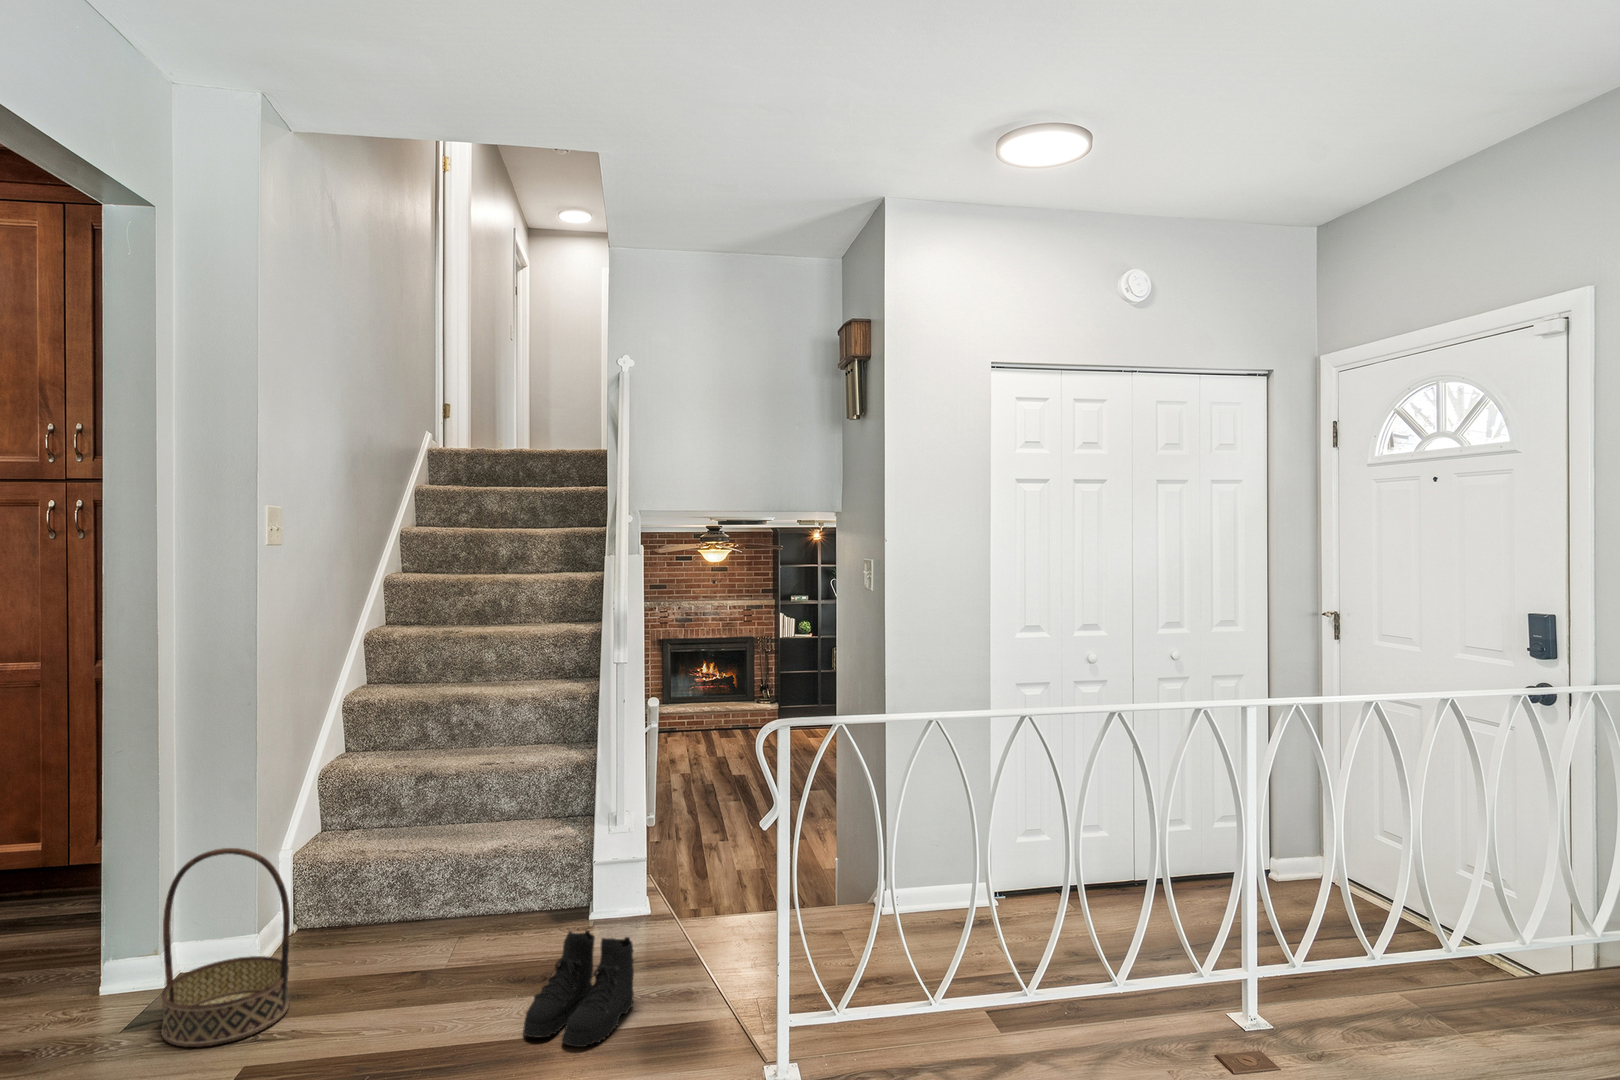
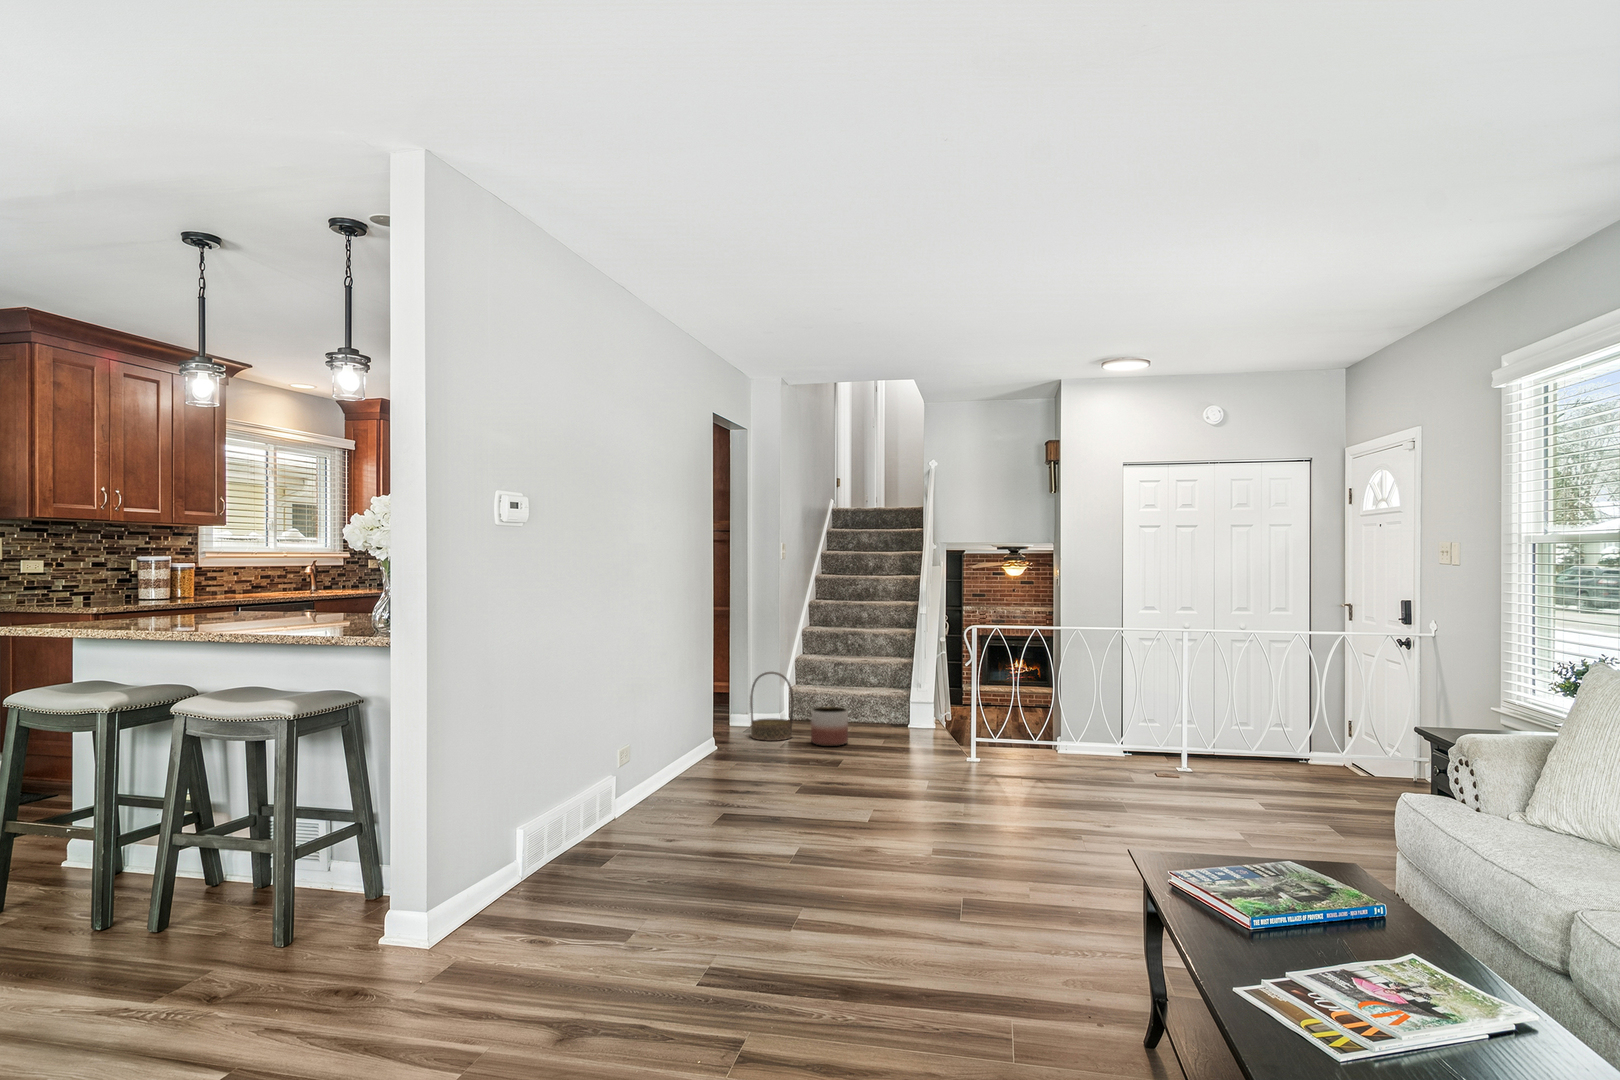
planter: none [335,922,439,1048] -> present [811,707,848,746]
boots: present [523,930,634,1047] -> none [879,715,924,752]

